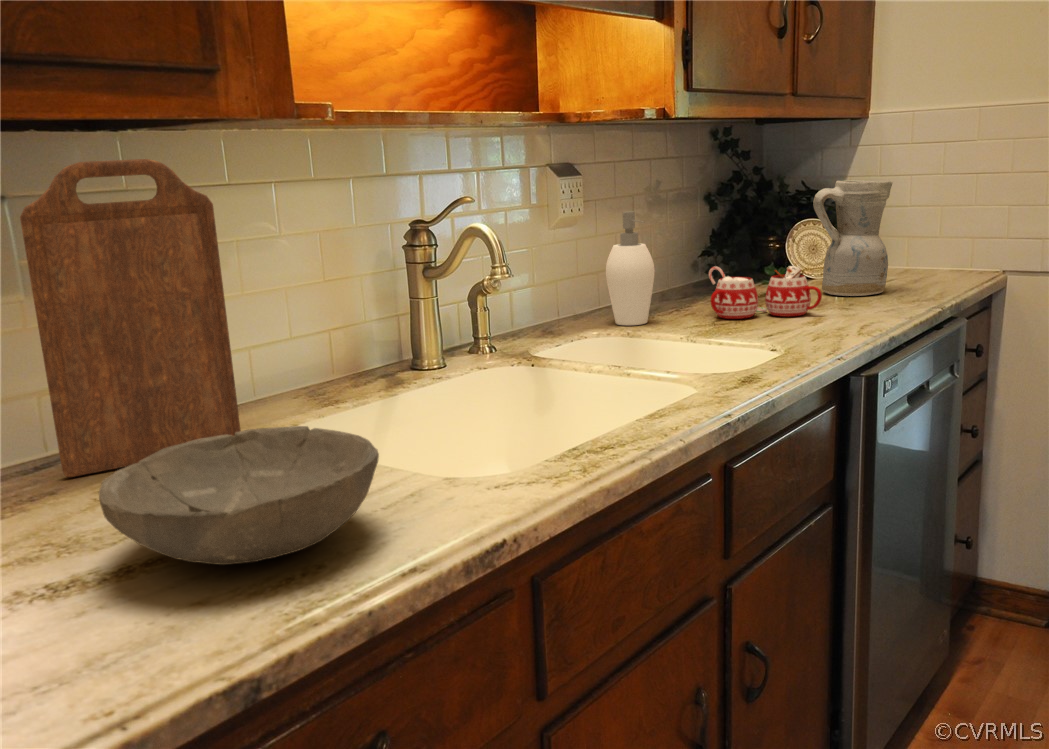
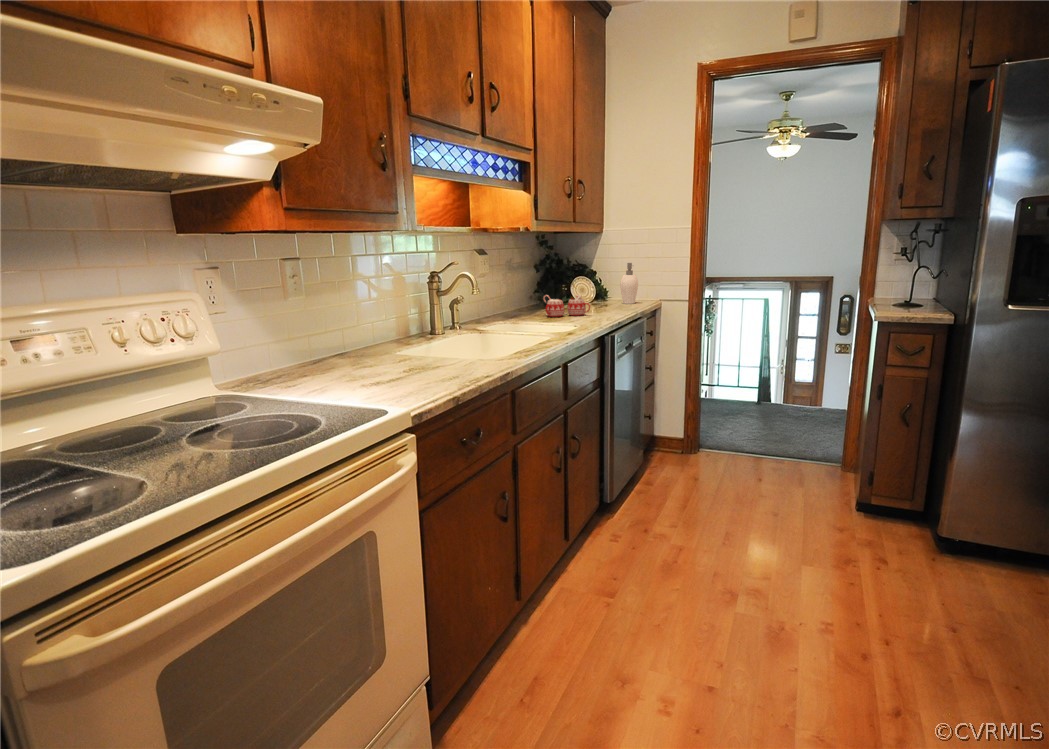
cutting board: present [20,159,241,477] -> none [316,245,387,365]
ceramic pitcher: present [813,180,892,296] -> none [584,259,616,309]
soap dispenser: present [606,211,655,325] -> present [620,263,638,304]
bowl: present [99,426,379,565] -> none [382,338,470,376]

